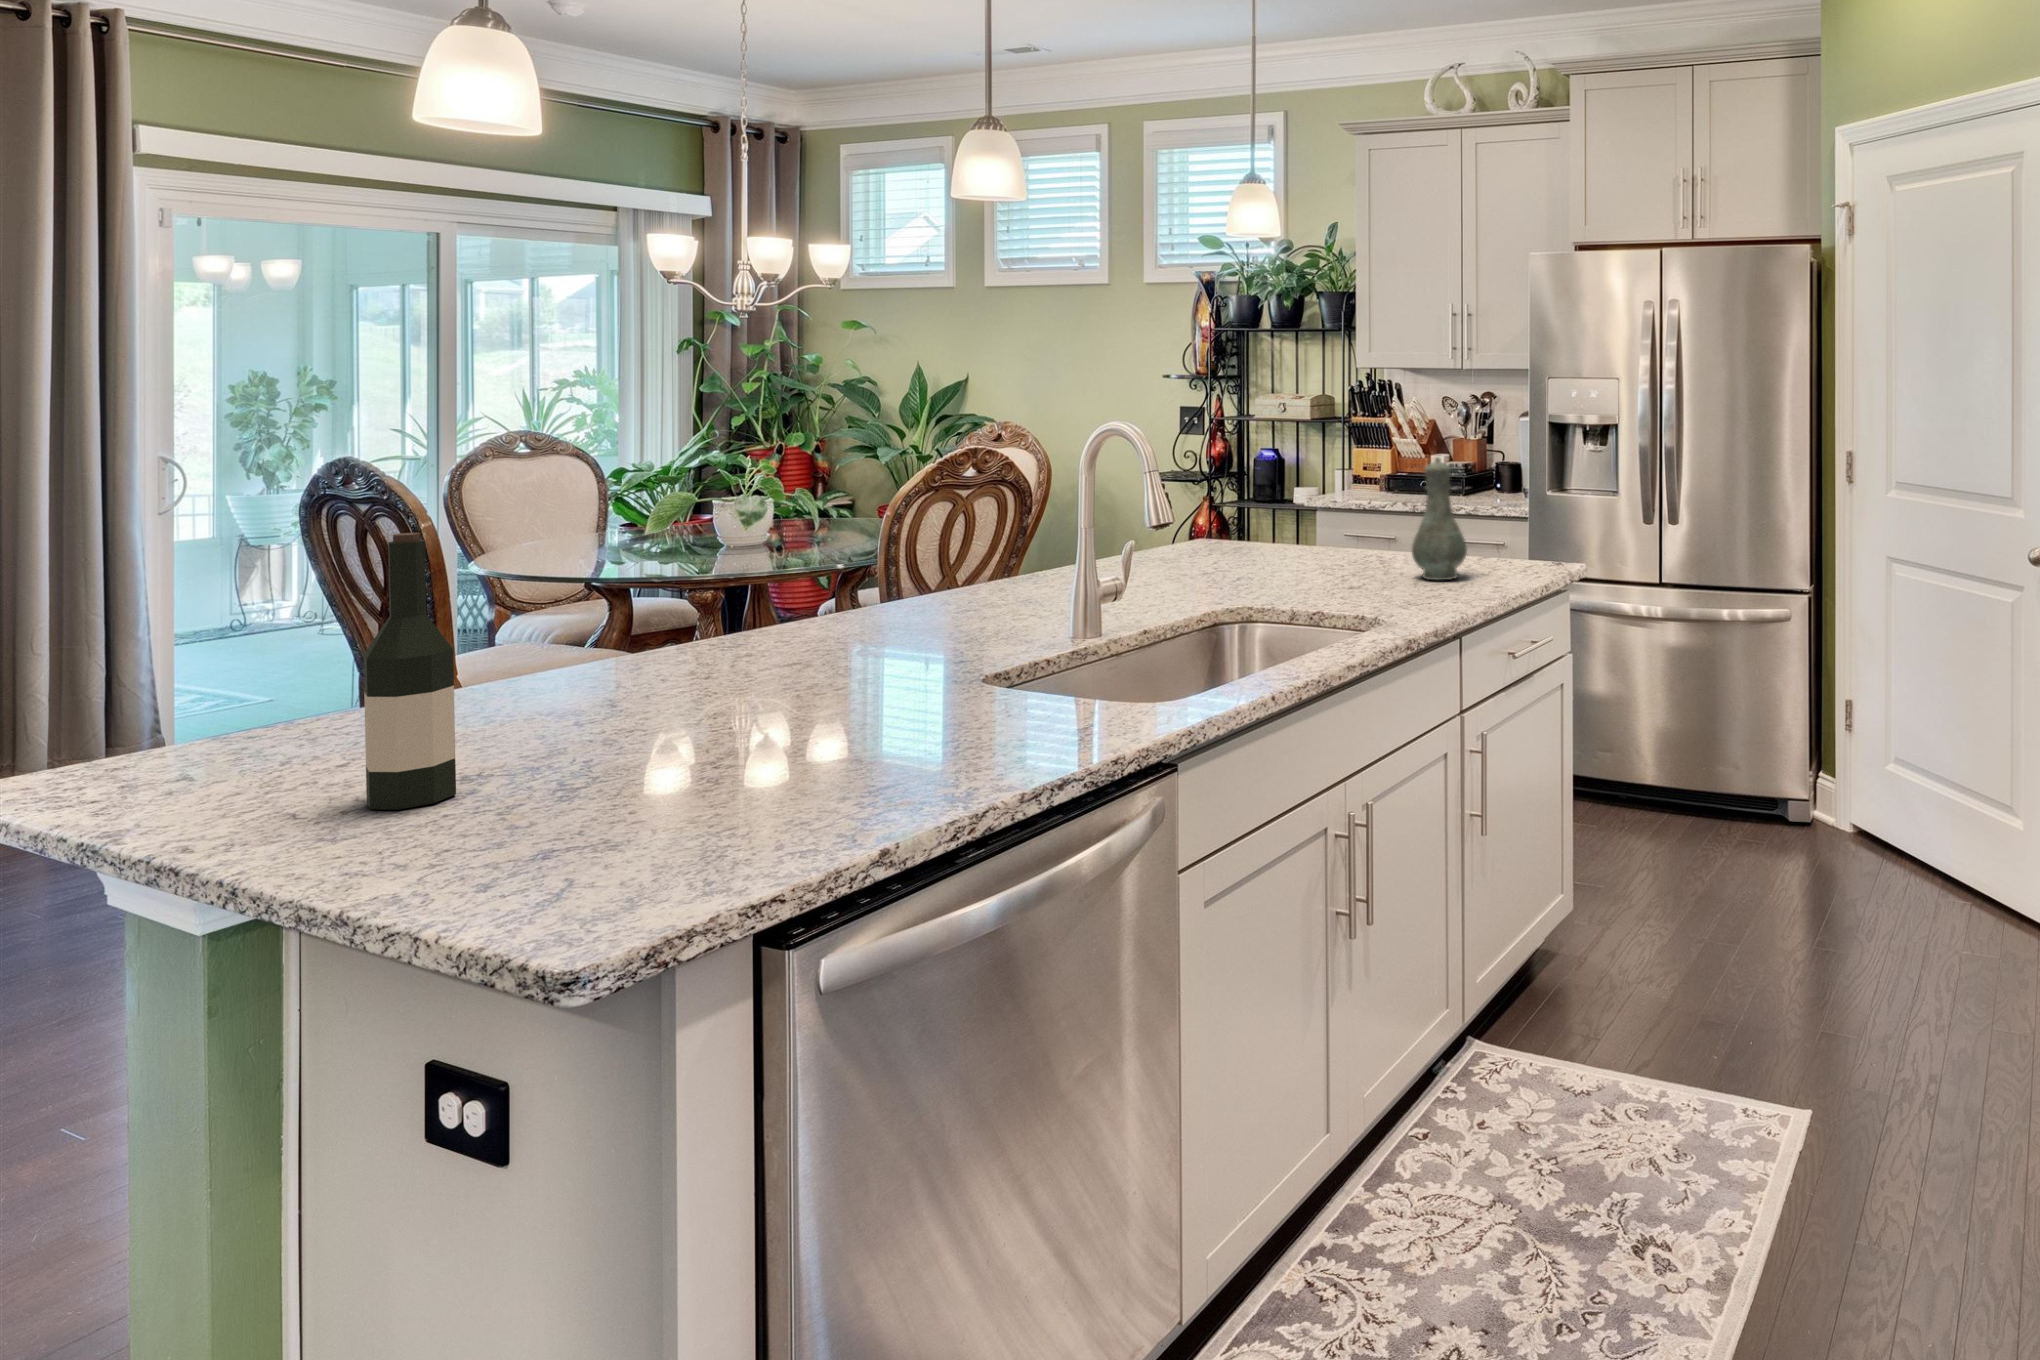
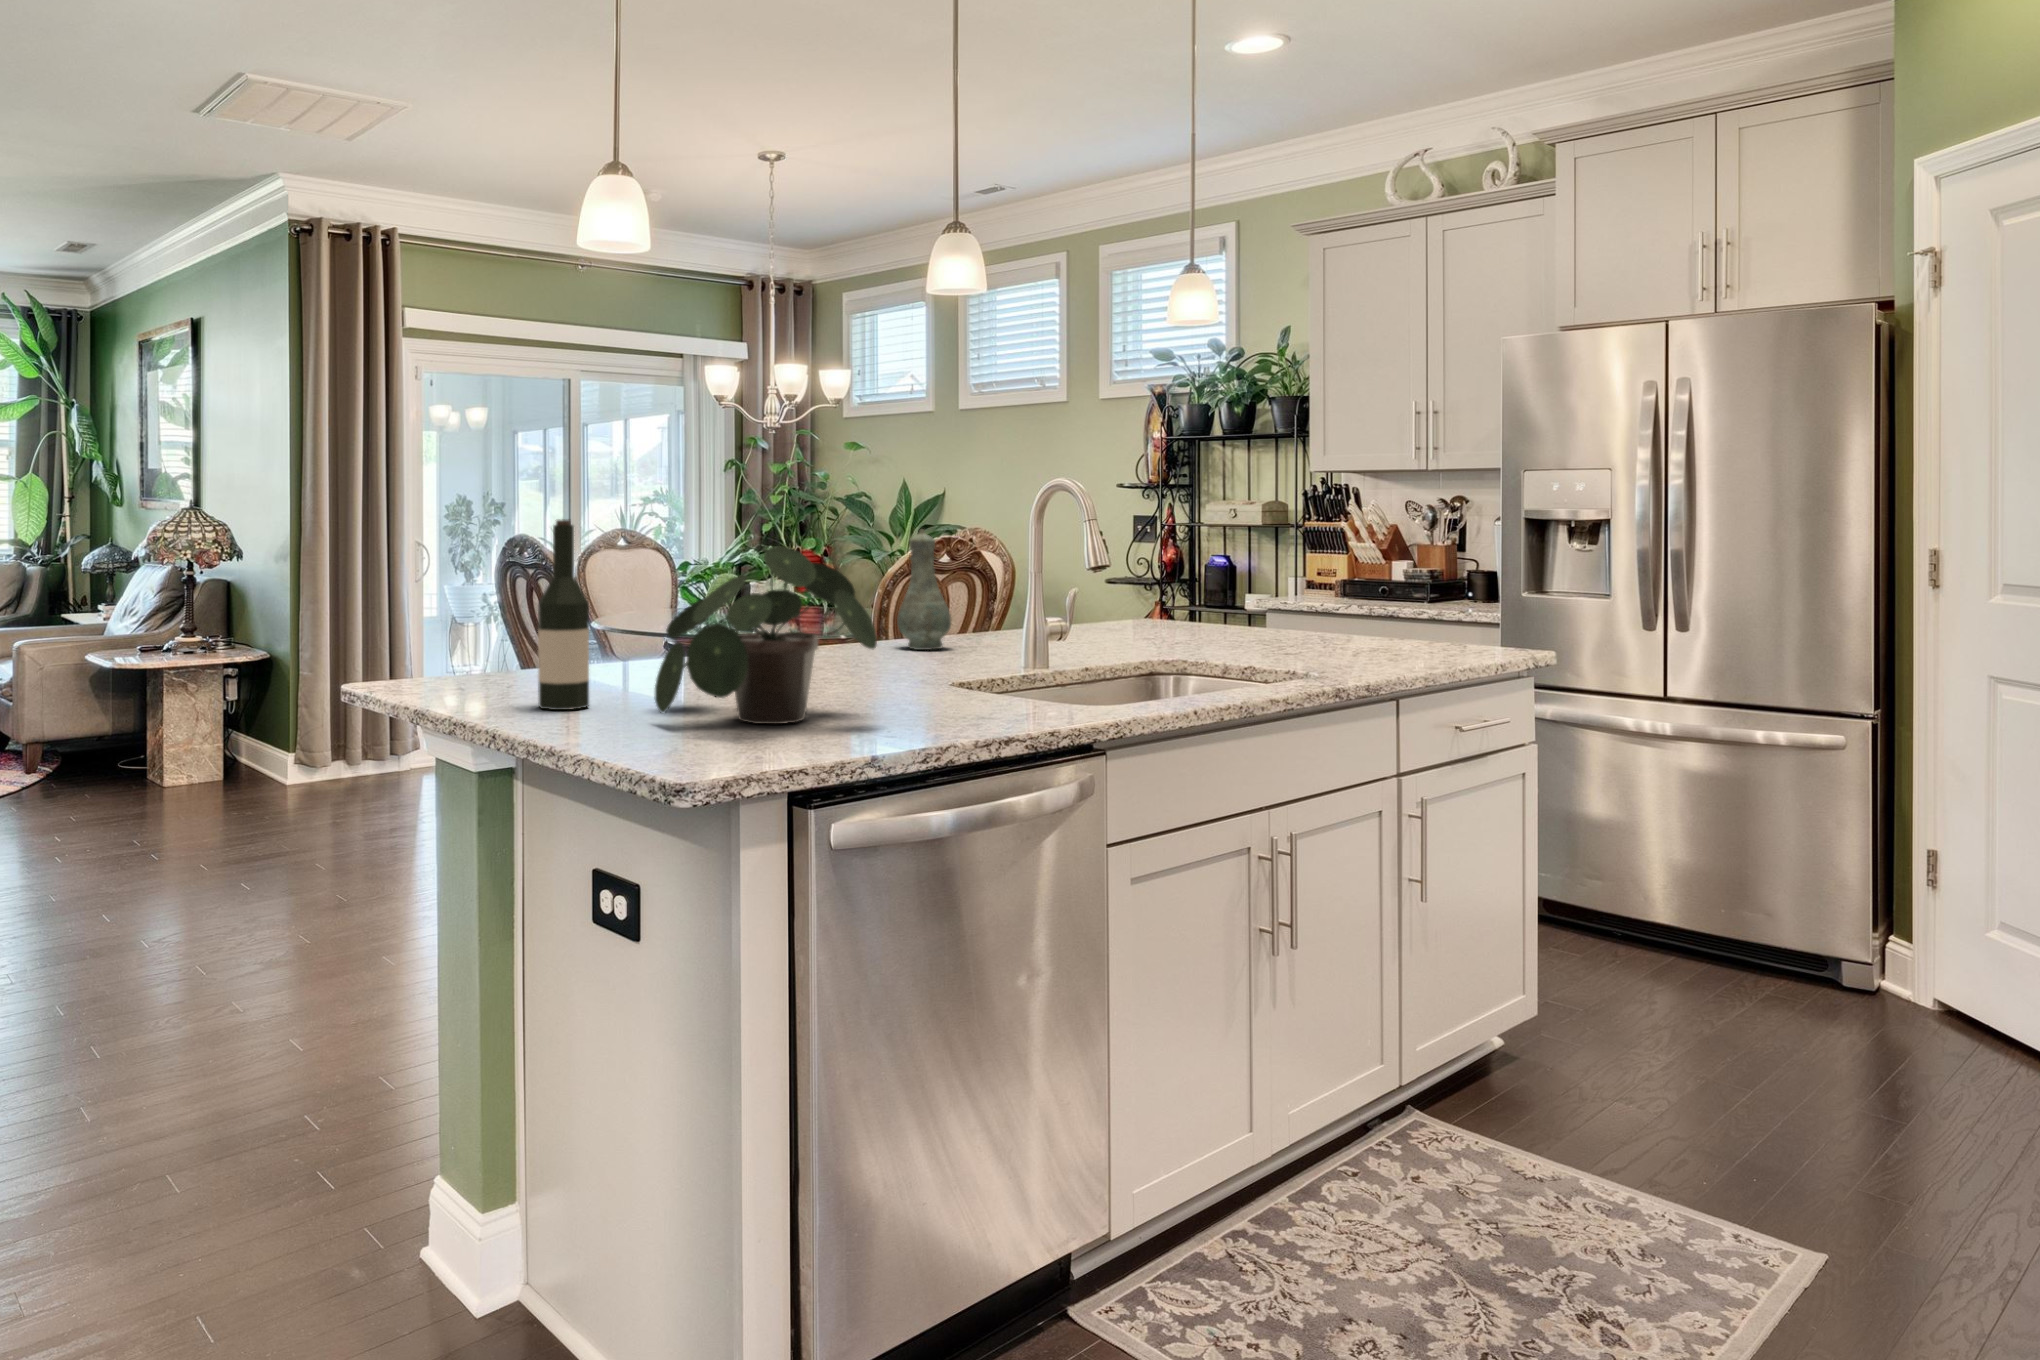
vase: present [1412,458,1467,580] -> present [897,529,951,650]
potted plant: none [563,561,895,810] -> present [655,546,877,724]

